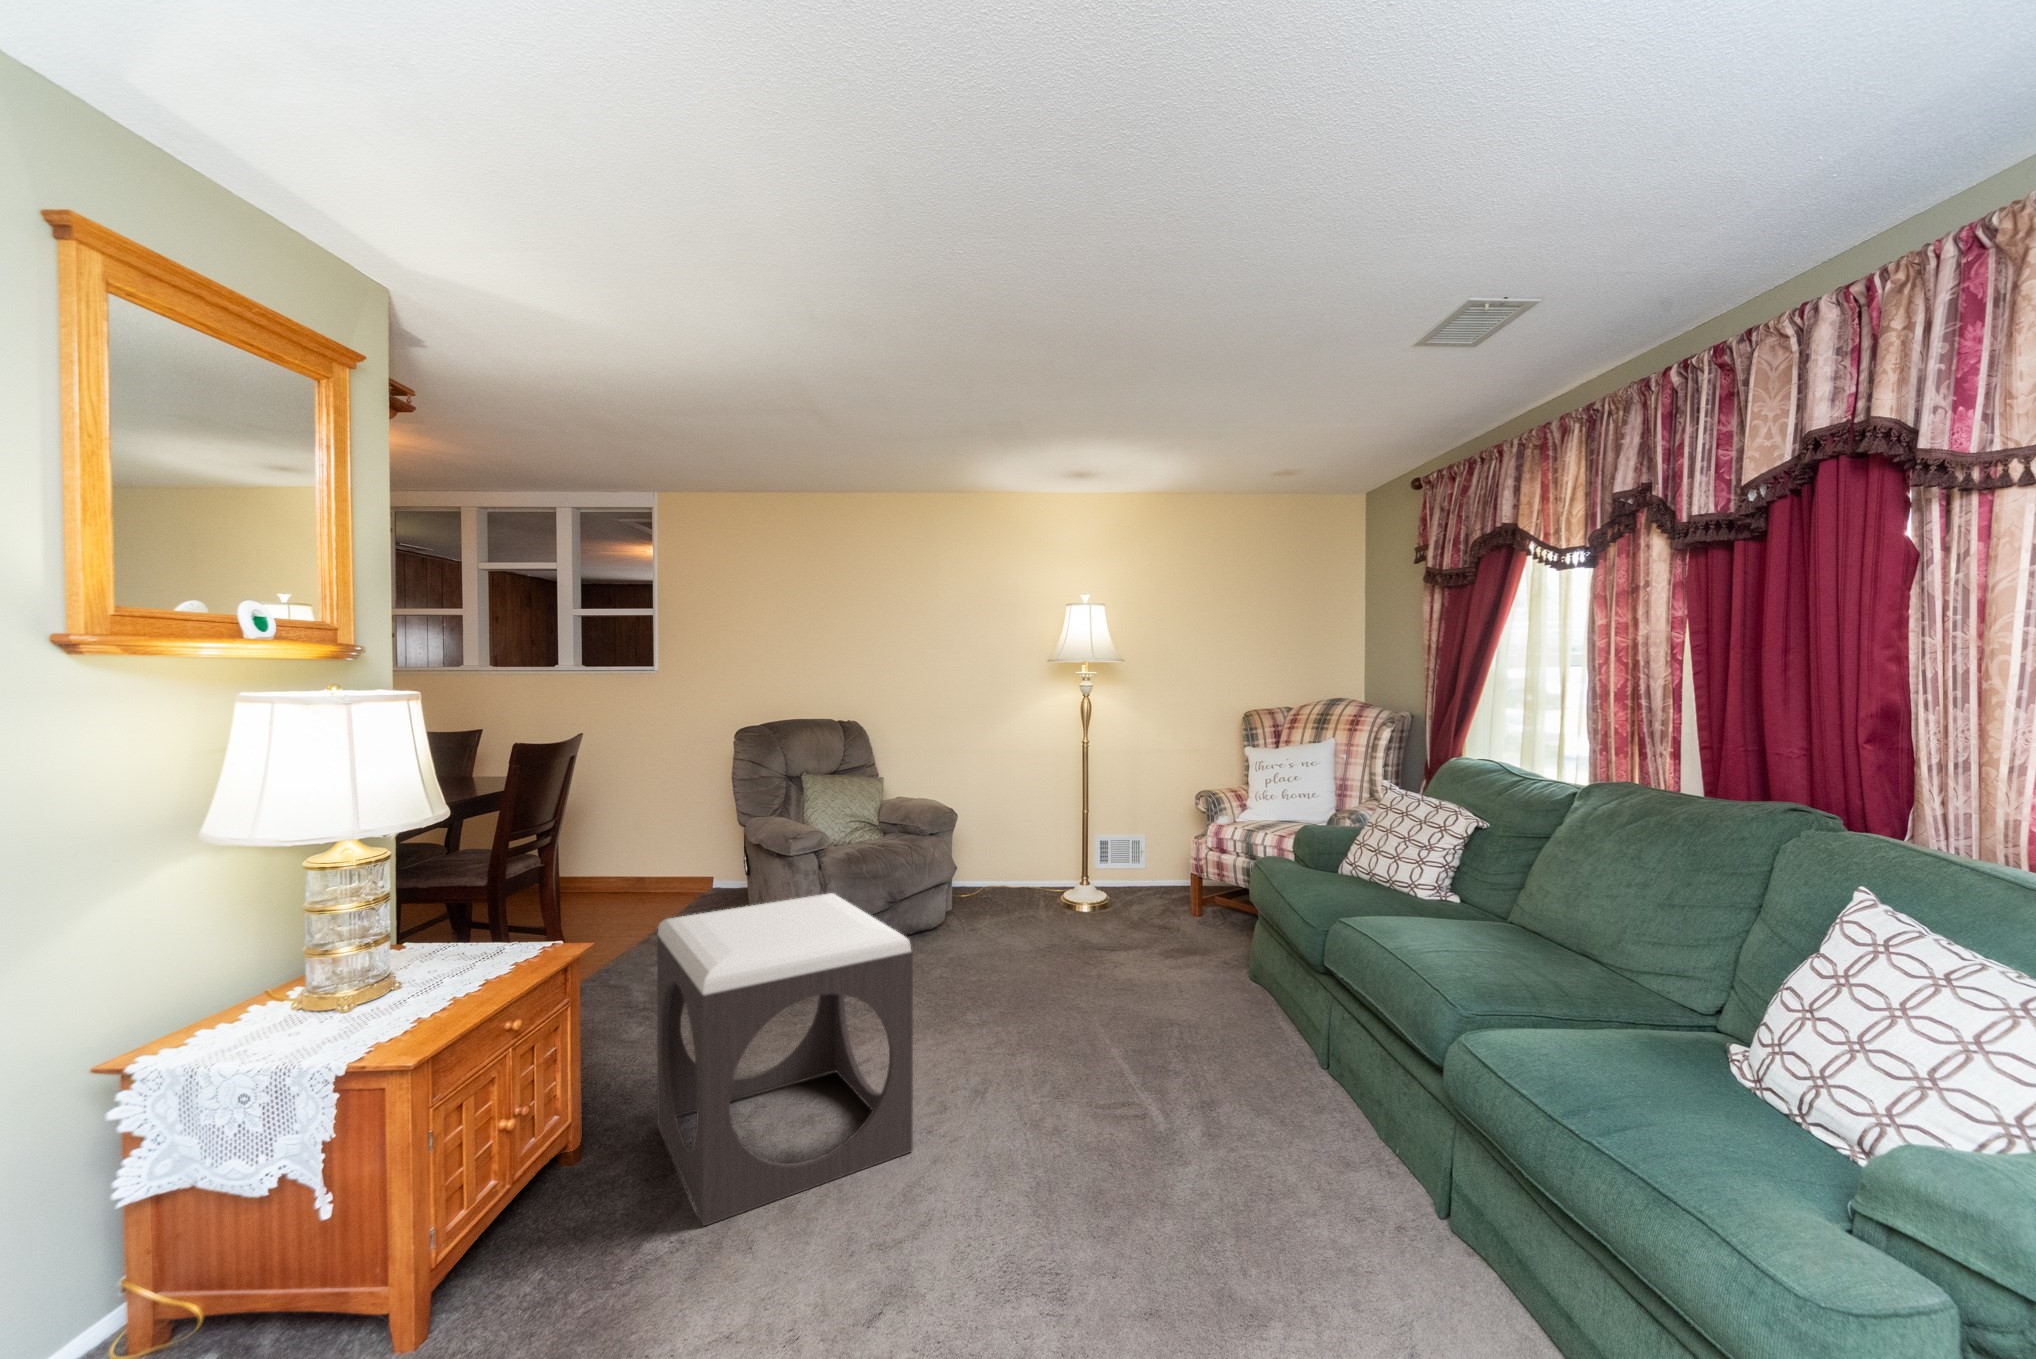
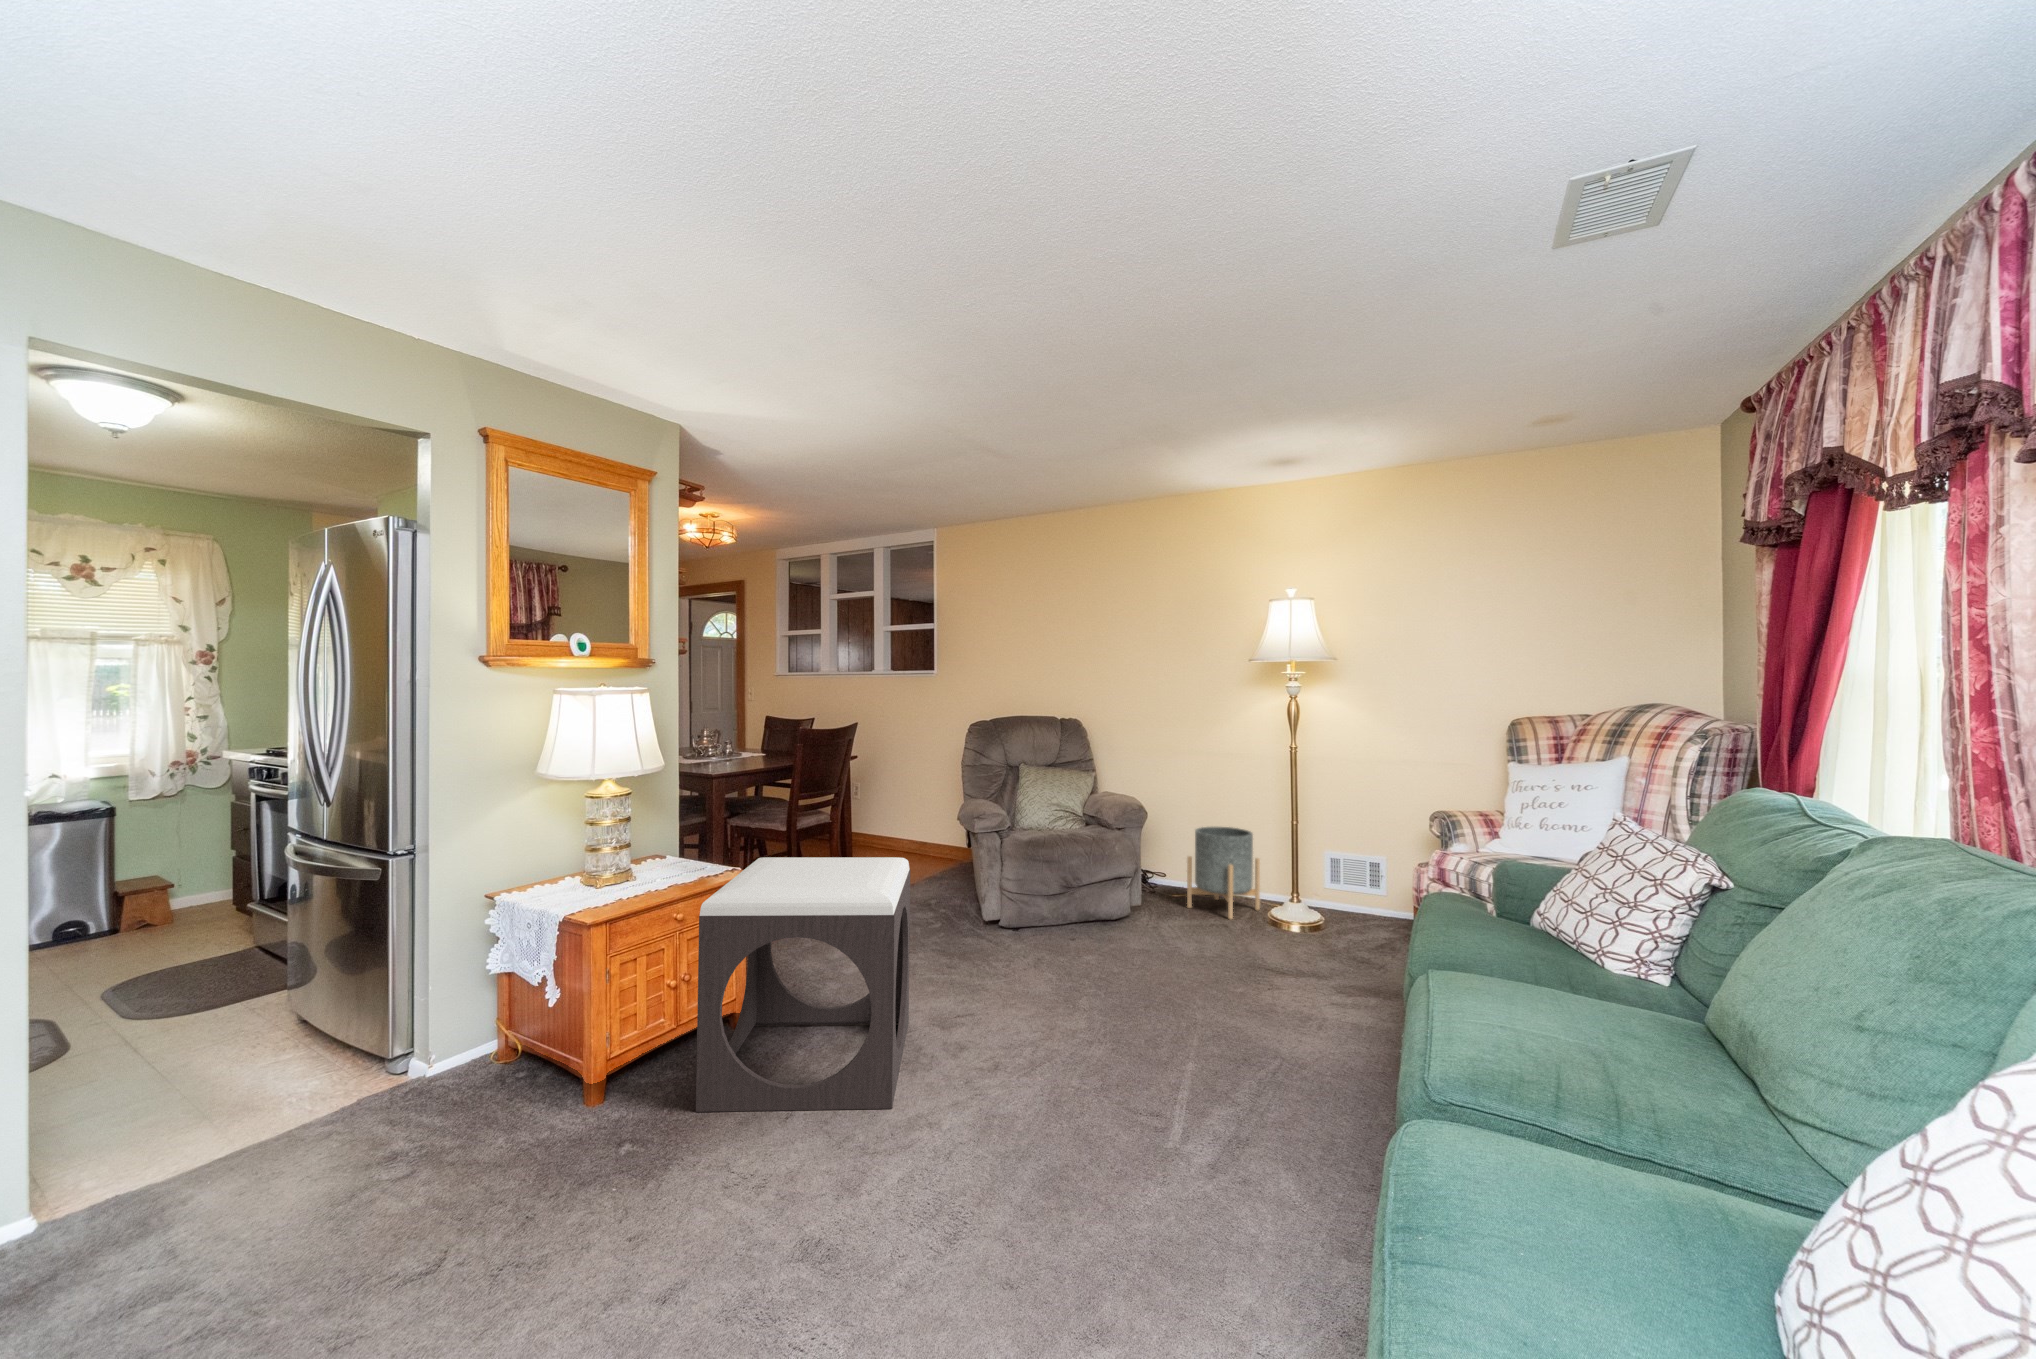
planter: none [980,821,1042,908] -> present [1187,827,1260,919]

